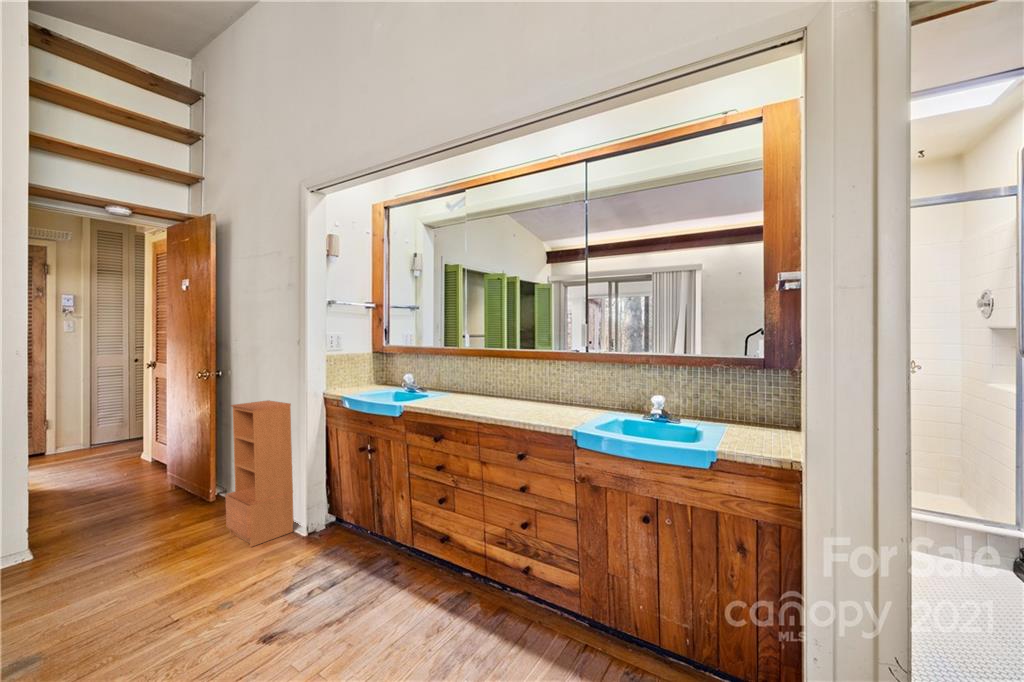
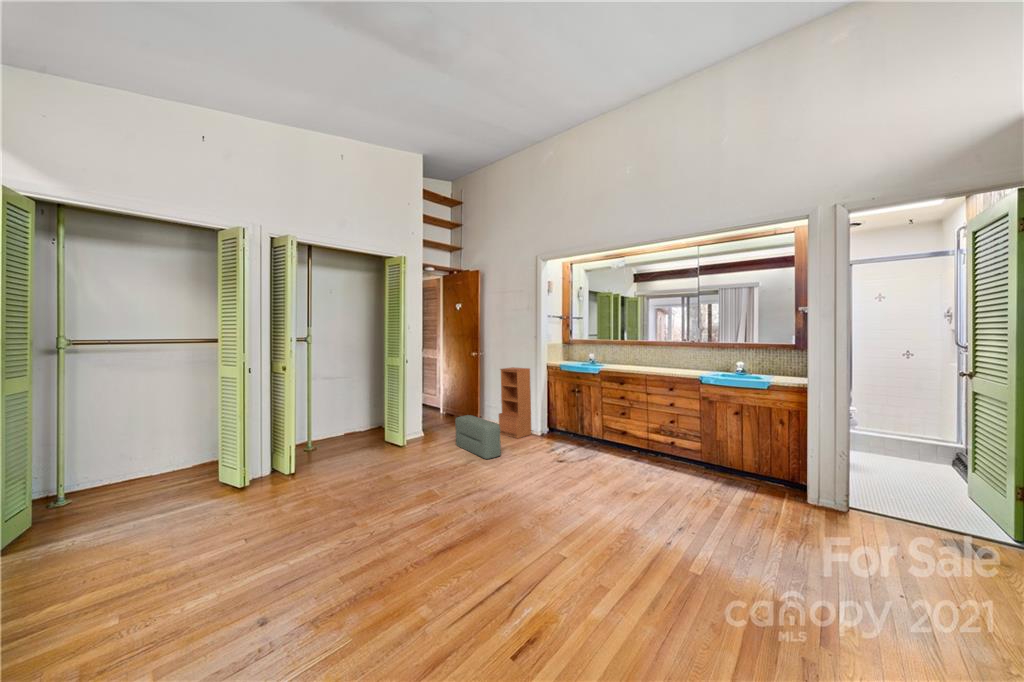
pouf: none [82,510,146,635] -> present [455,415,501,459]

